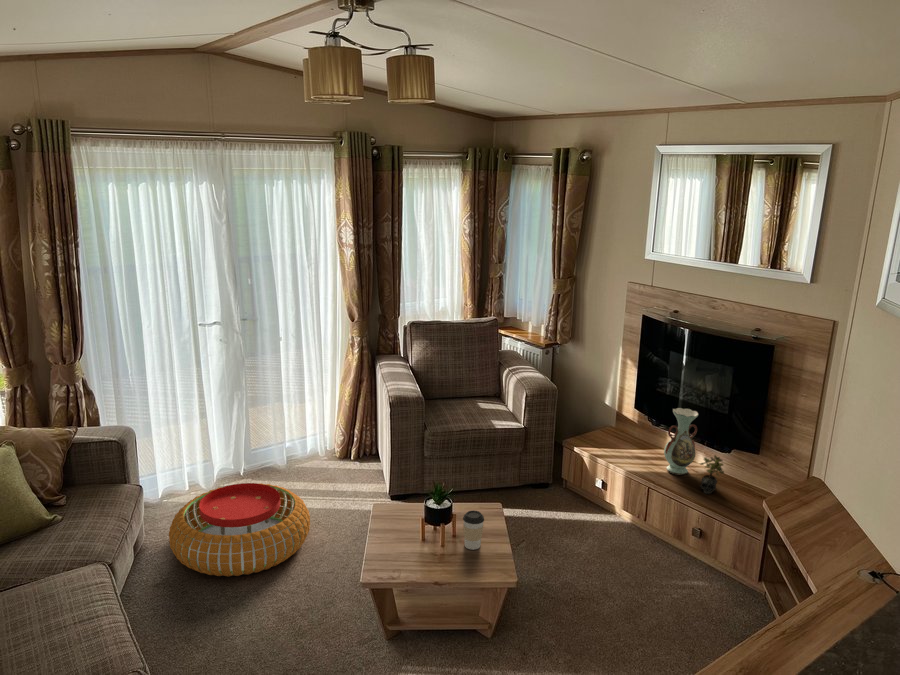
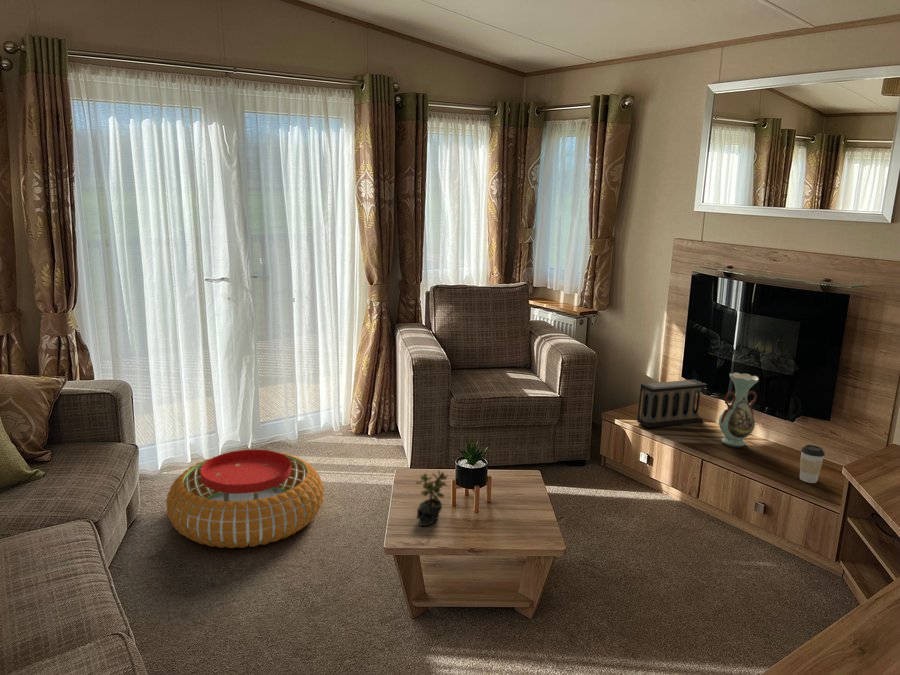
speaker: none [594,410,657,456] -> present [637,379,707,428]
succulent plant: present [700,455,724,494] -> present [416,471,447,526]
coffee cup: present [463,510,484,550] -> present [800,445,825,483]

